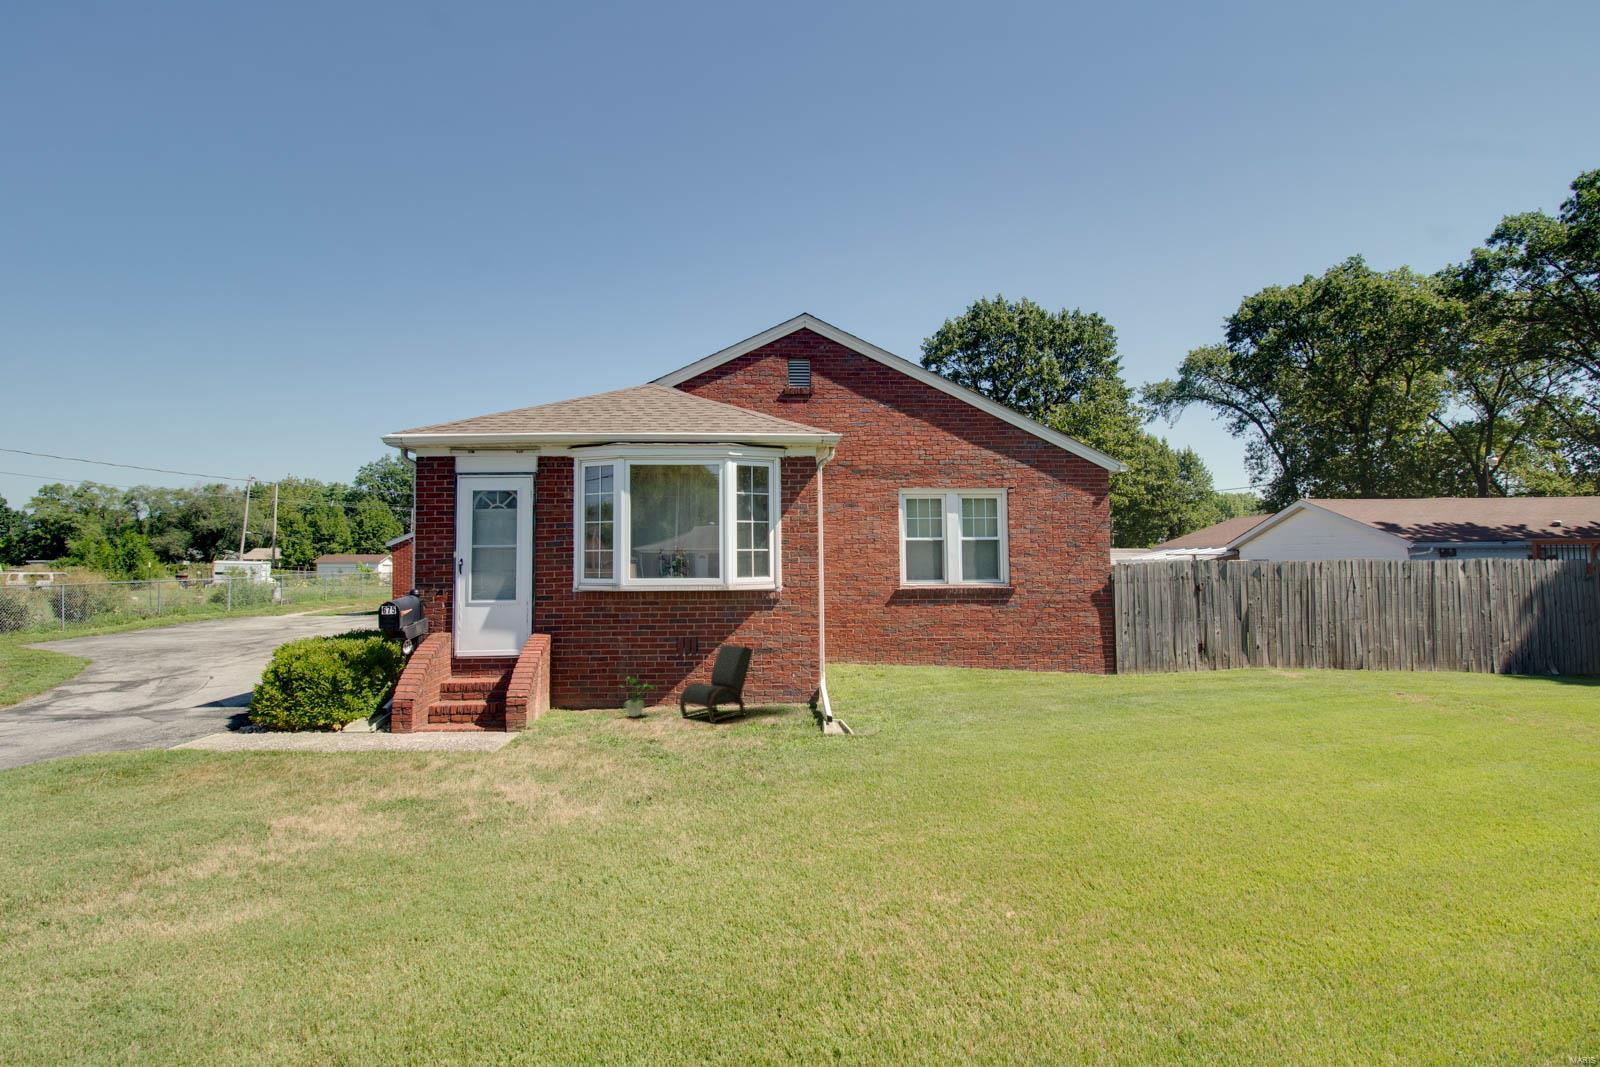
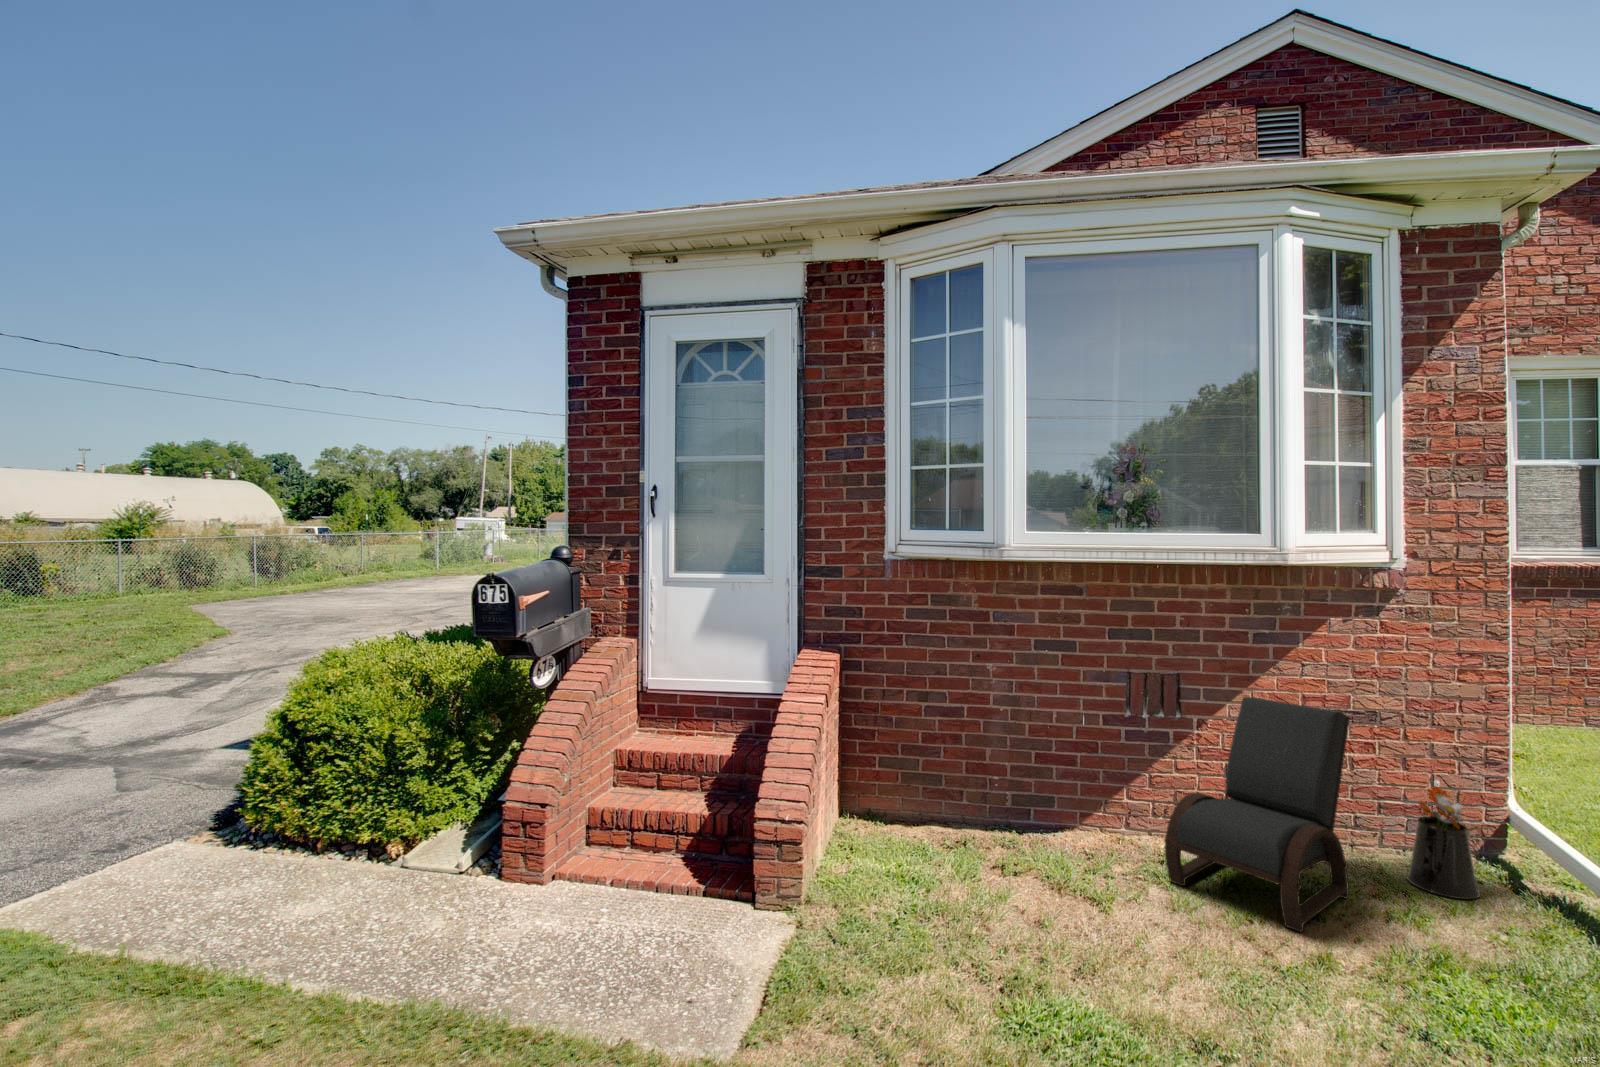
watering can: none [775,674,796,714] -> present [1407,786,1481,899]
potted plant: present [622,677,654,717] -> none [996,739,1115,863]

